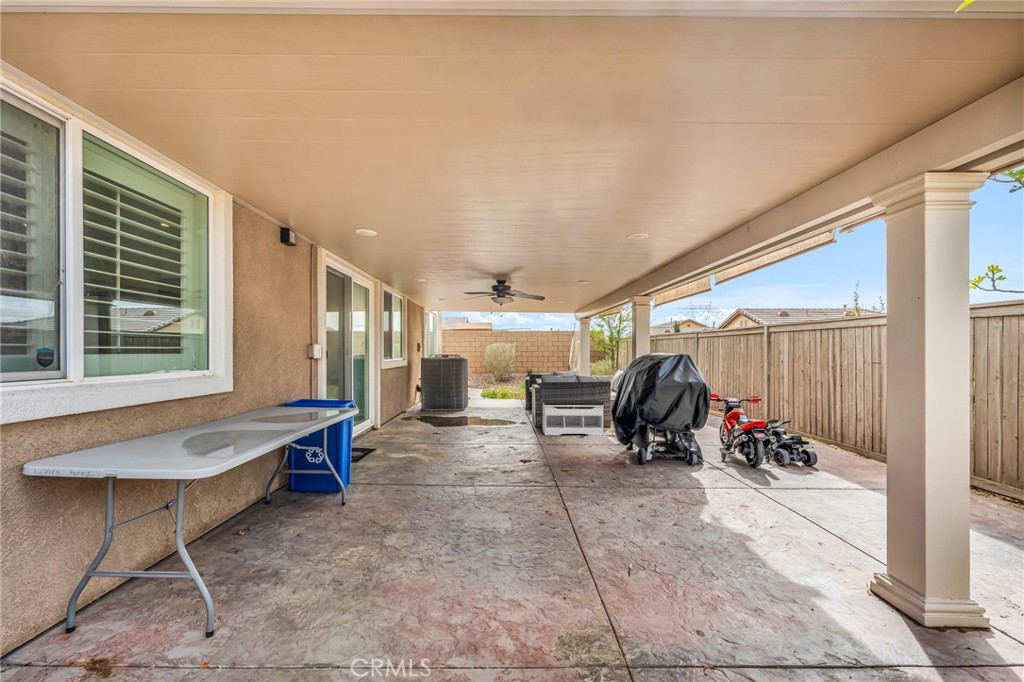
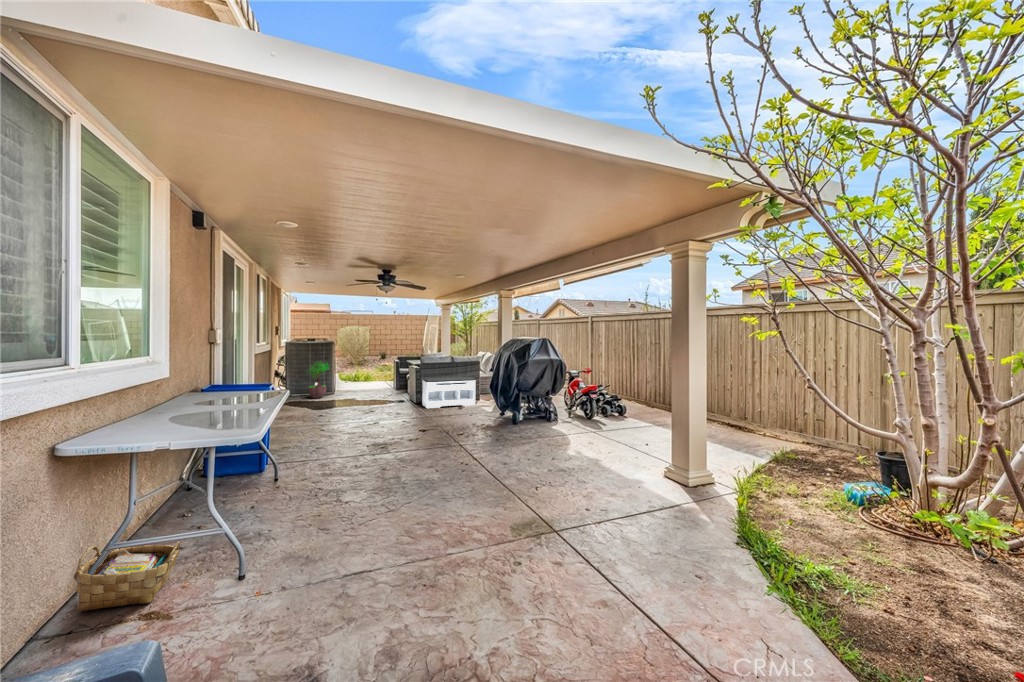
potted tree: none [431,375,456,416] -> present [307,361,328,398]
woven basket: none [52,570,165,649] -> present [73,541,180,612]

